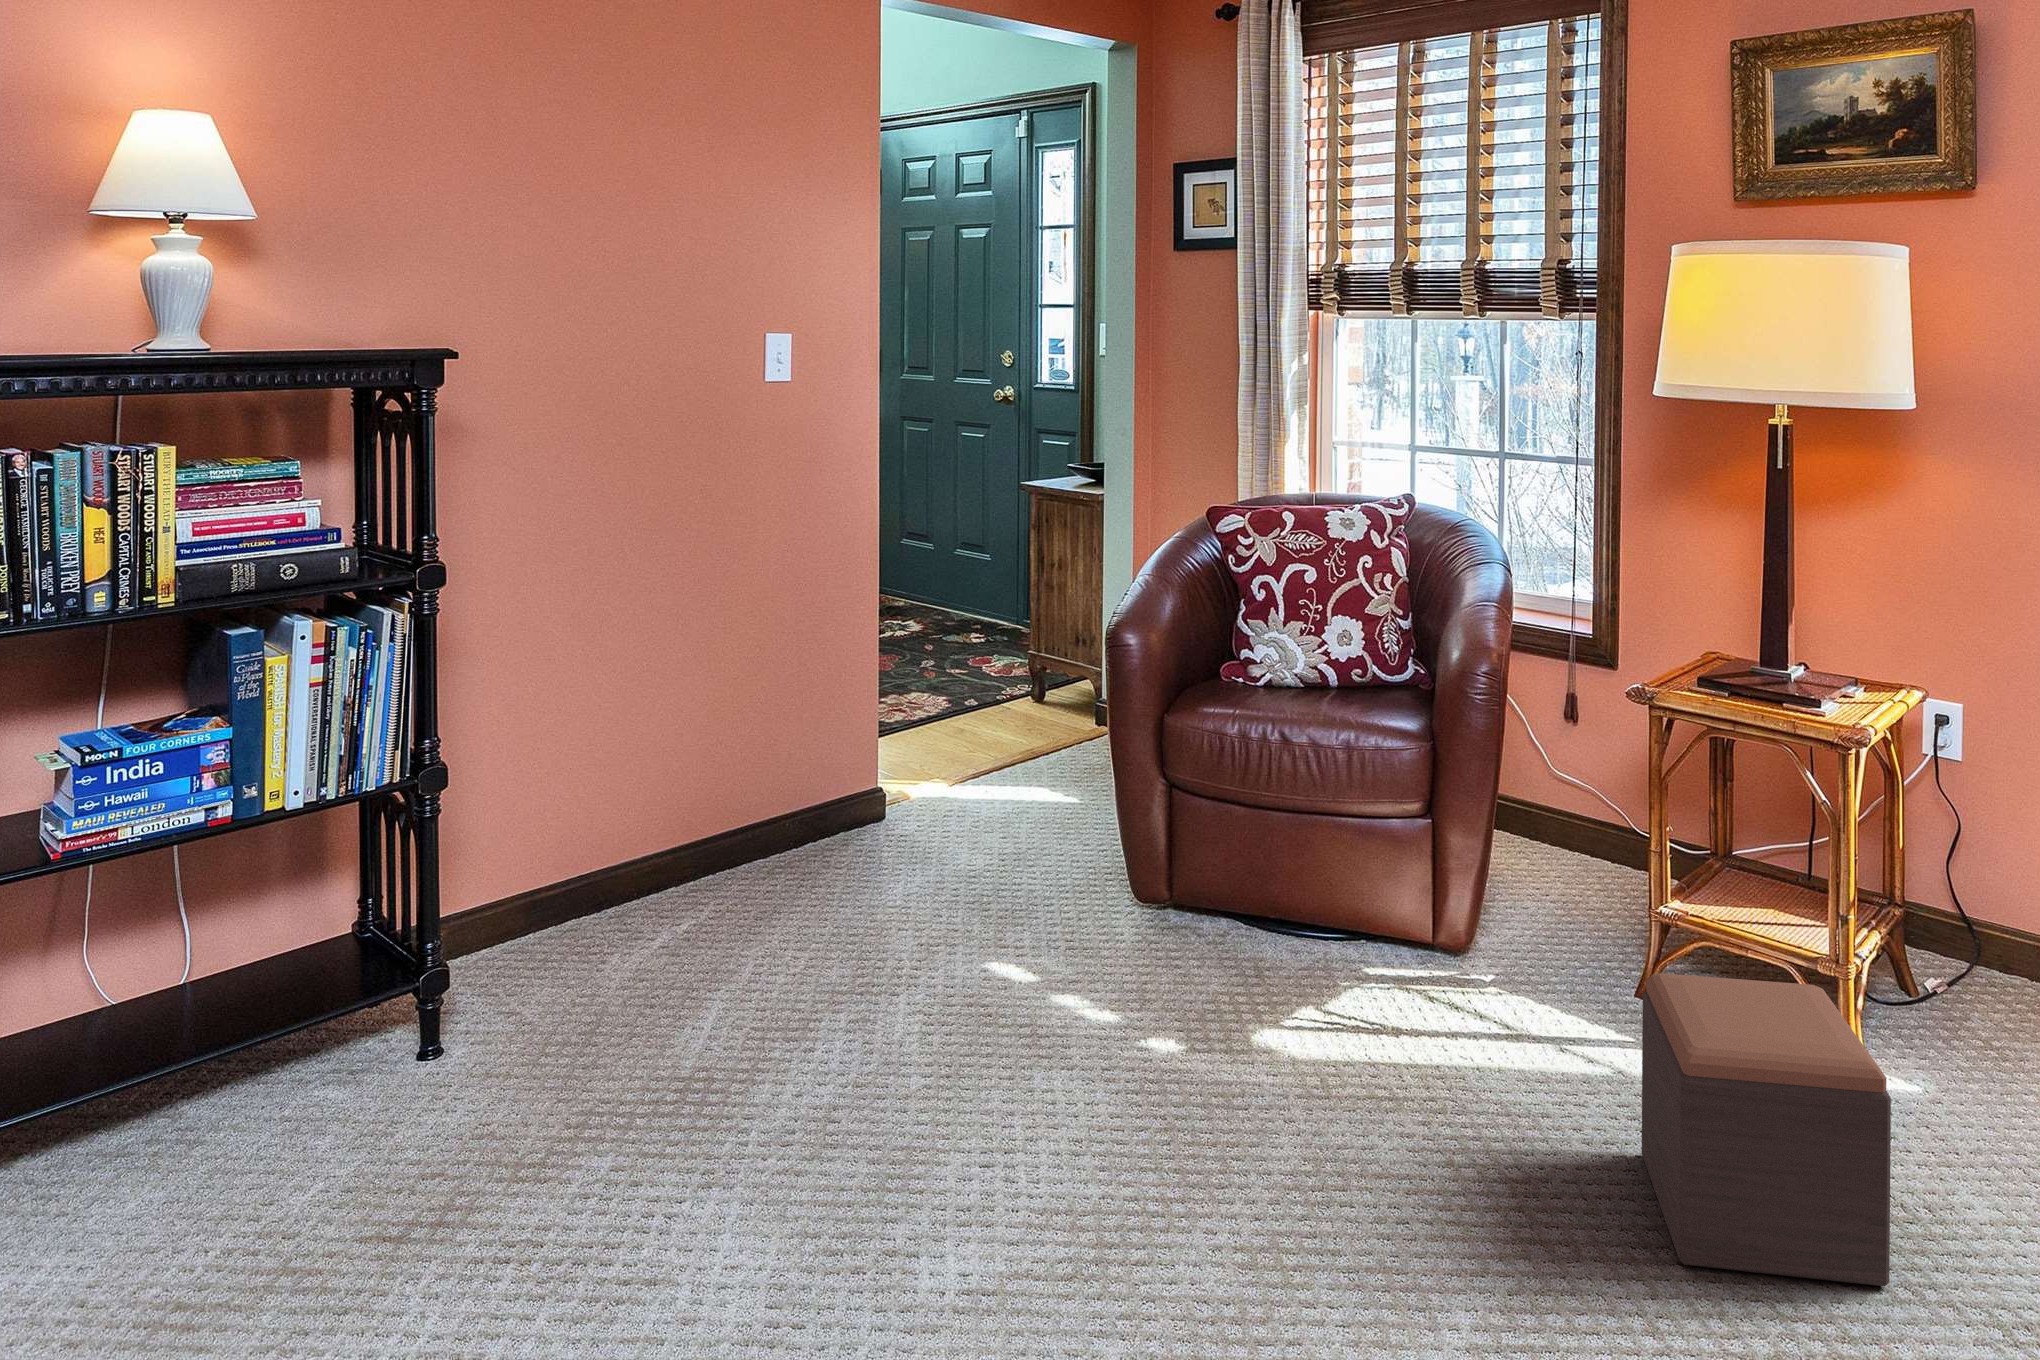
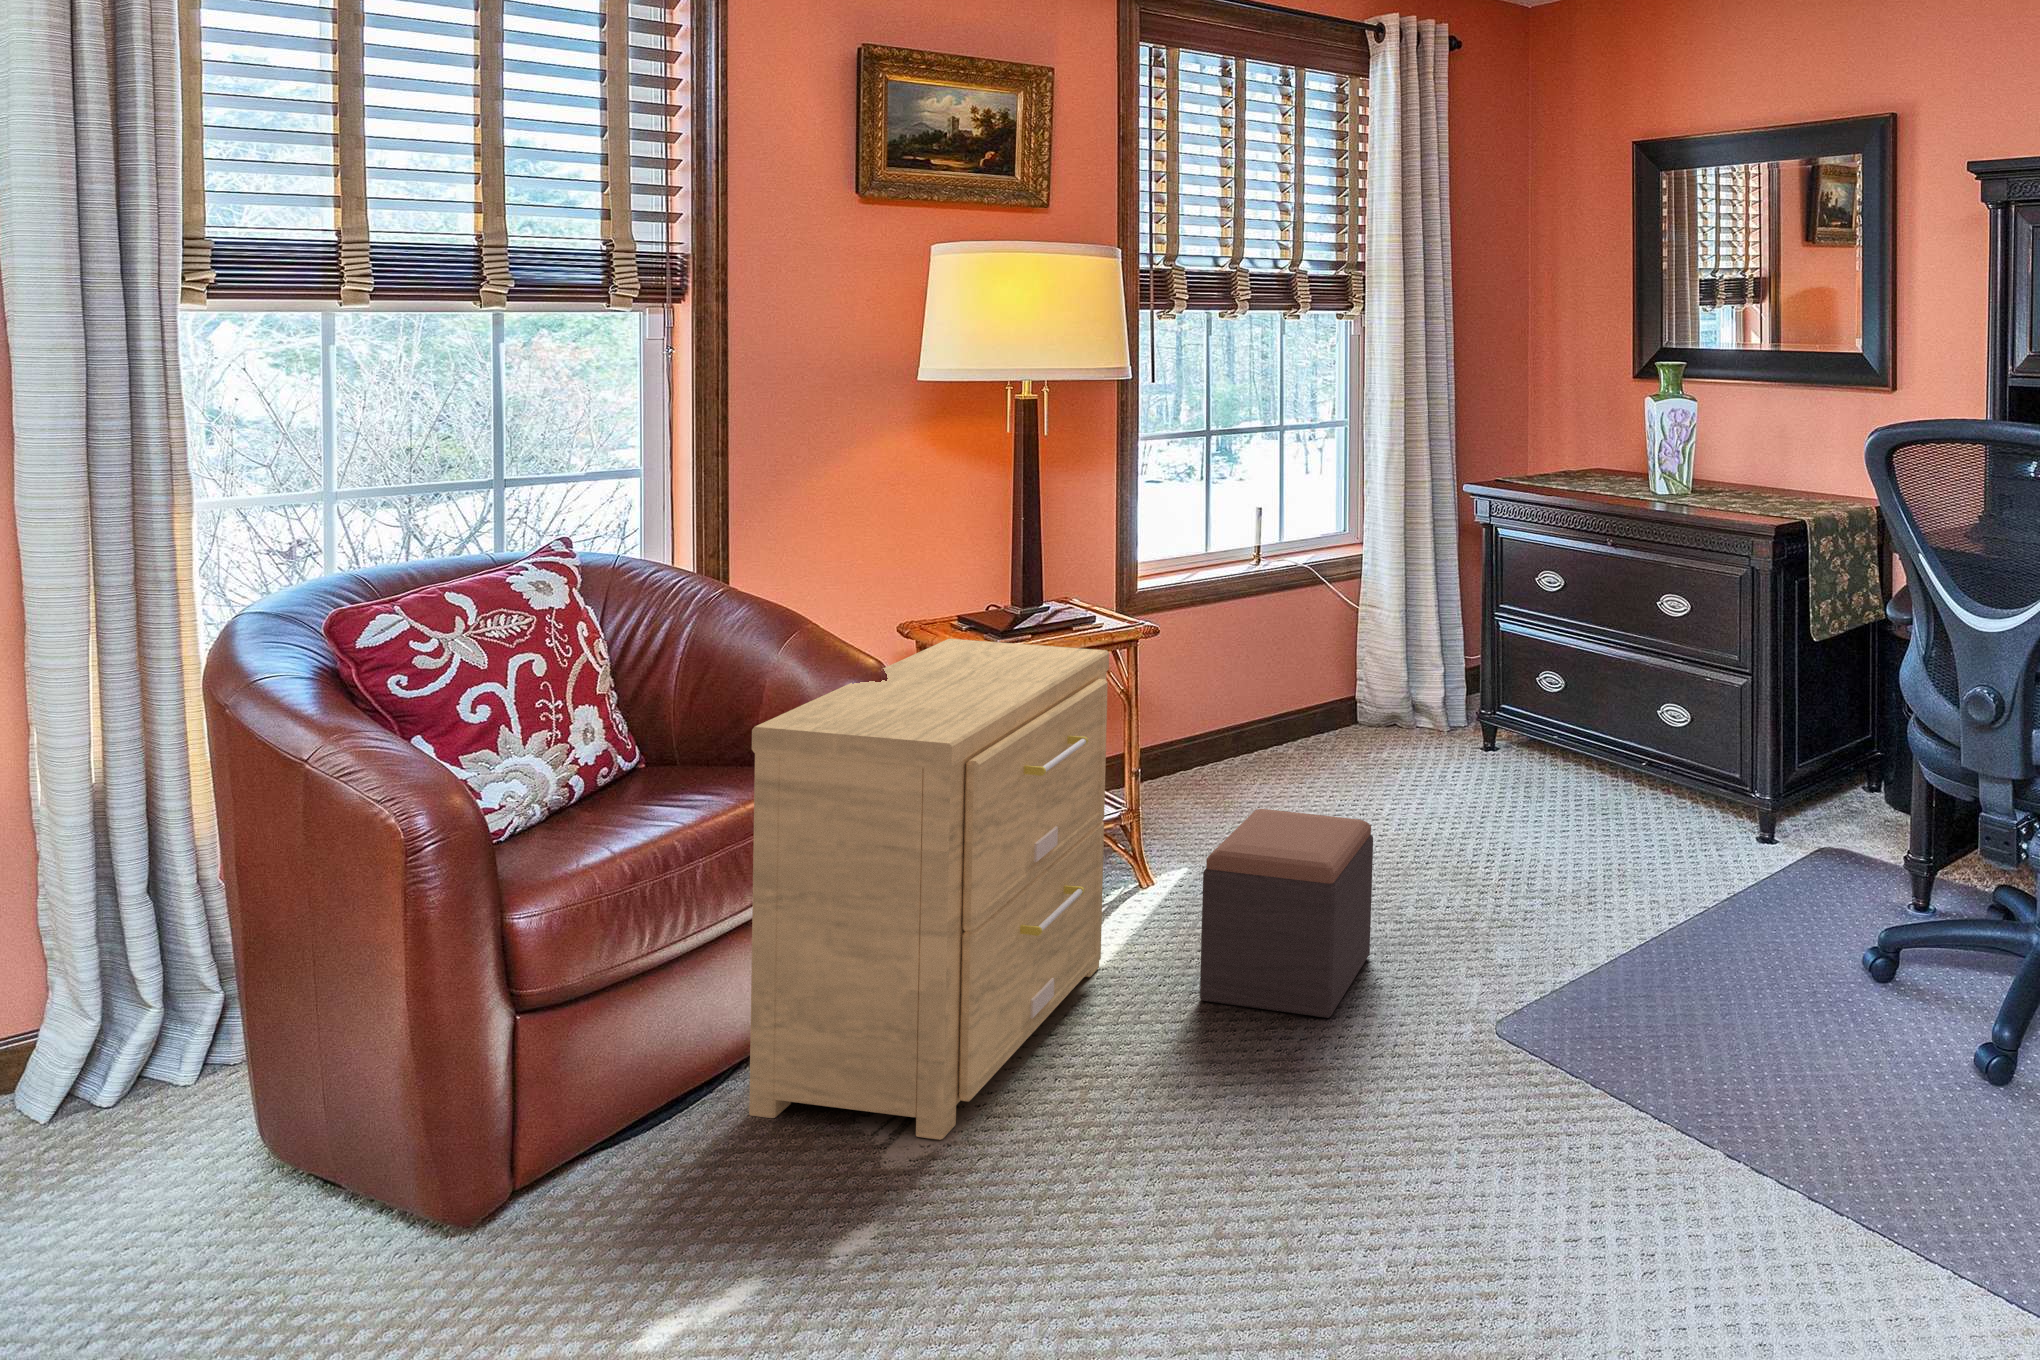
side table: none [1301,643,1659,1074] -> present [749,639,1109,1140]

